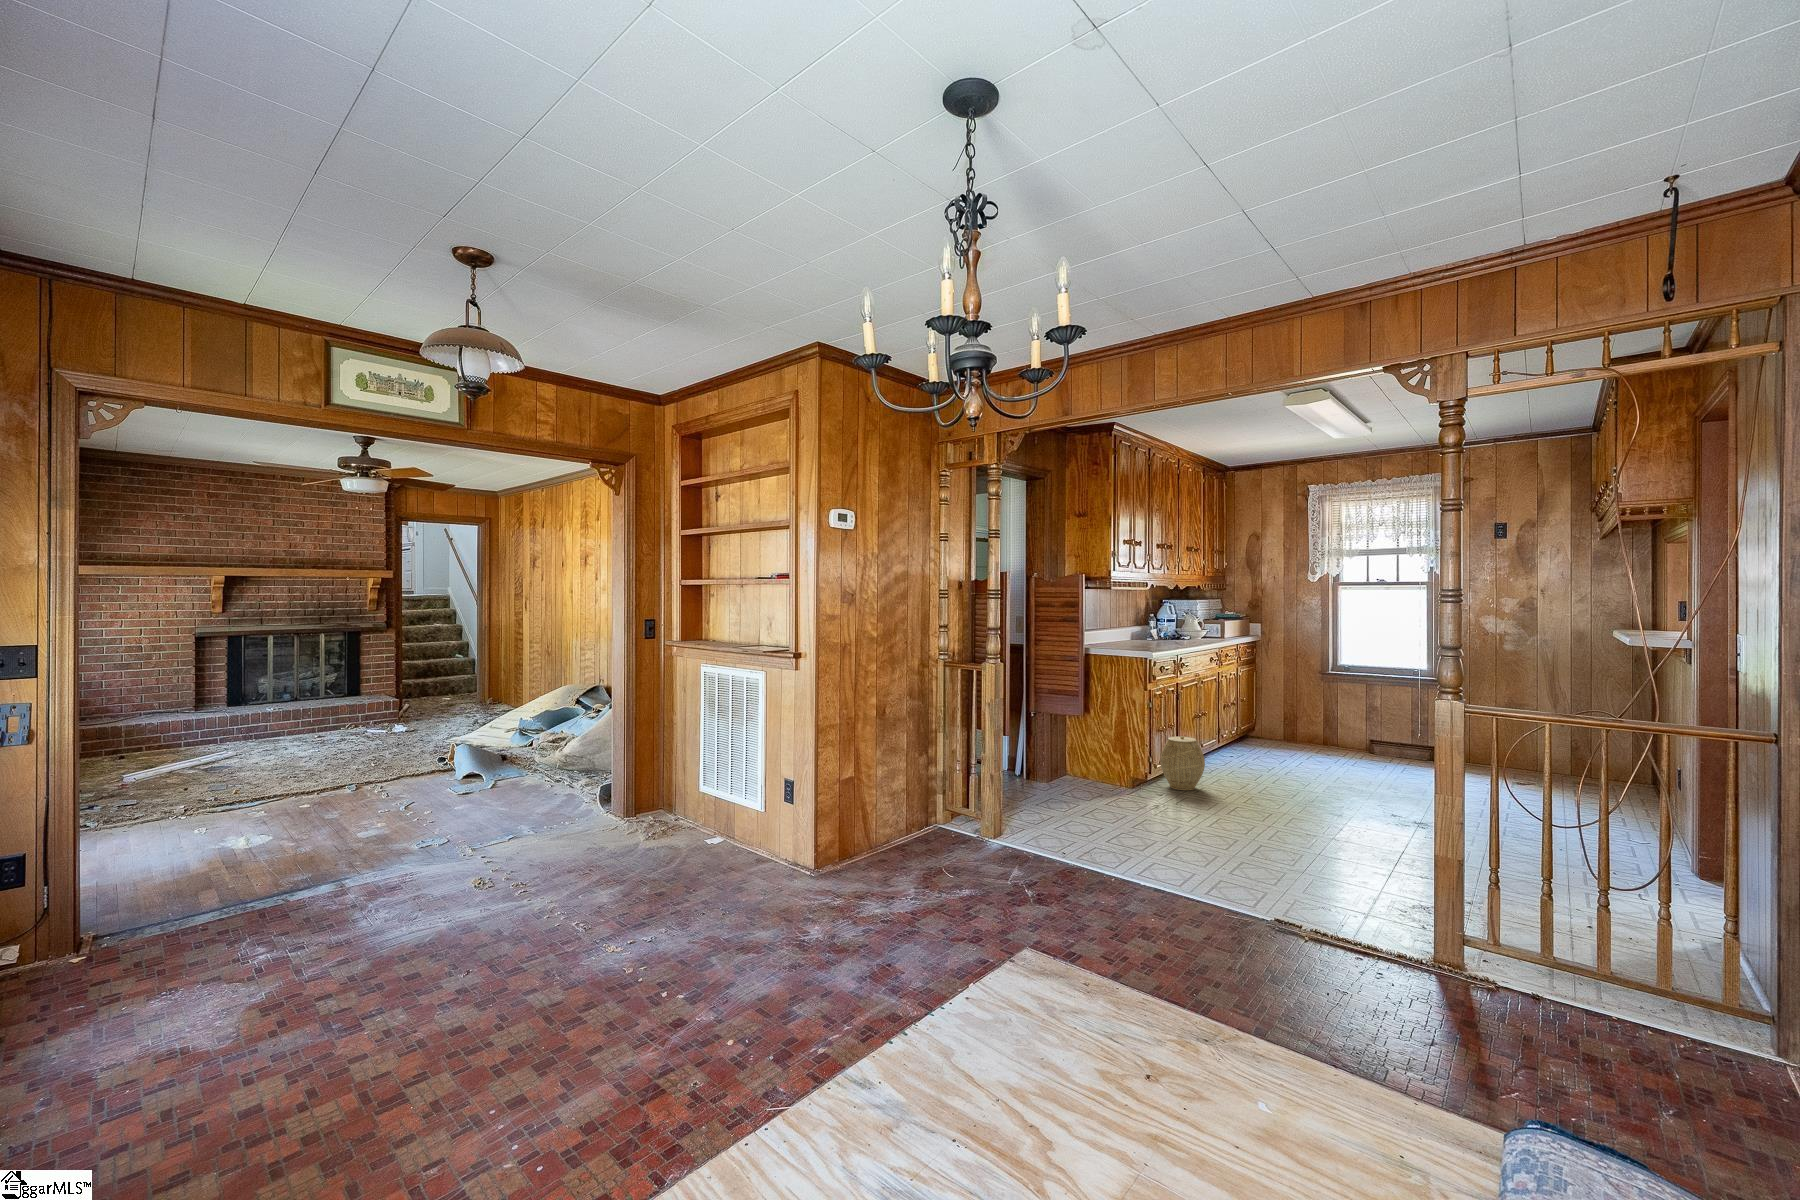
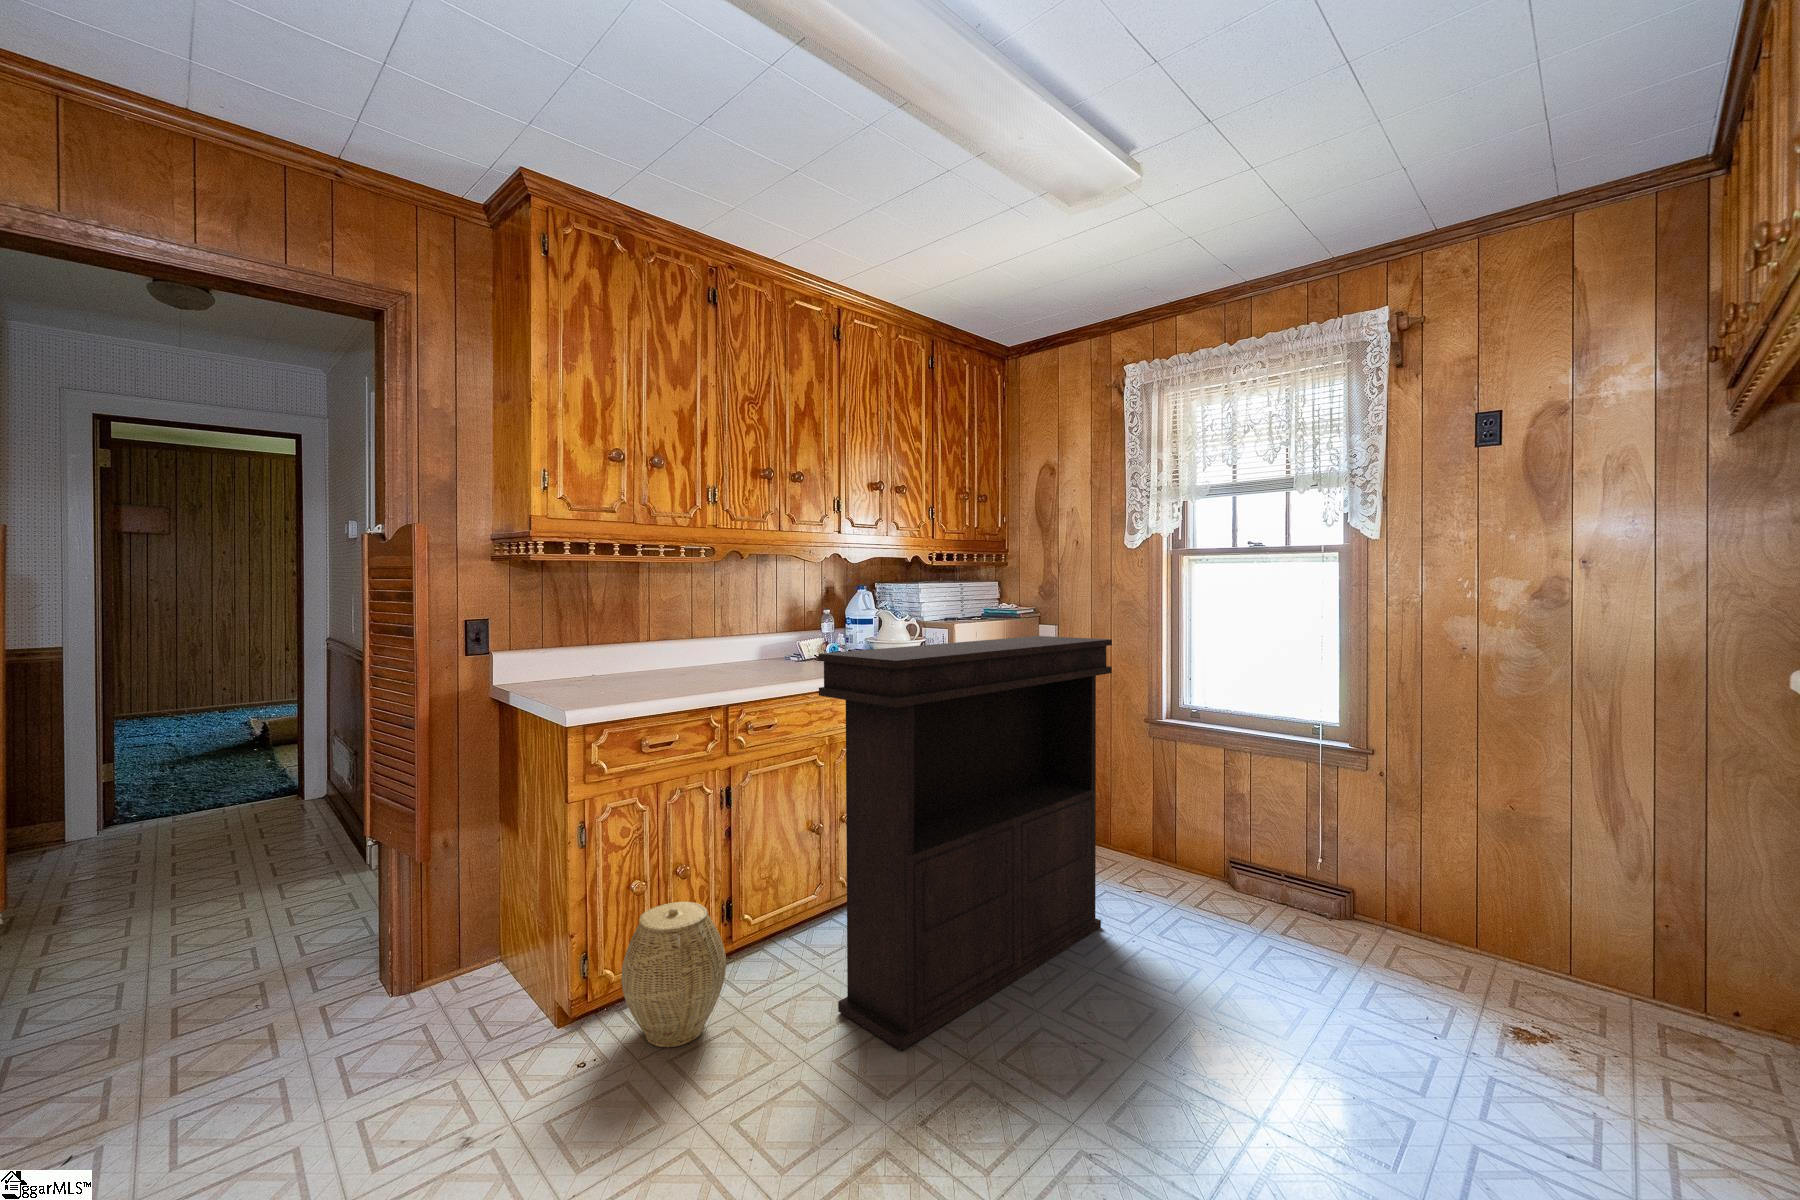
console table: none [1235,626,1330,790] -> present [819,636,1112,1050]

